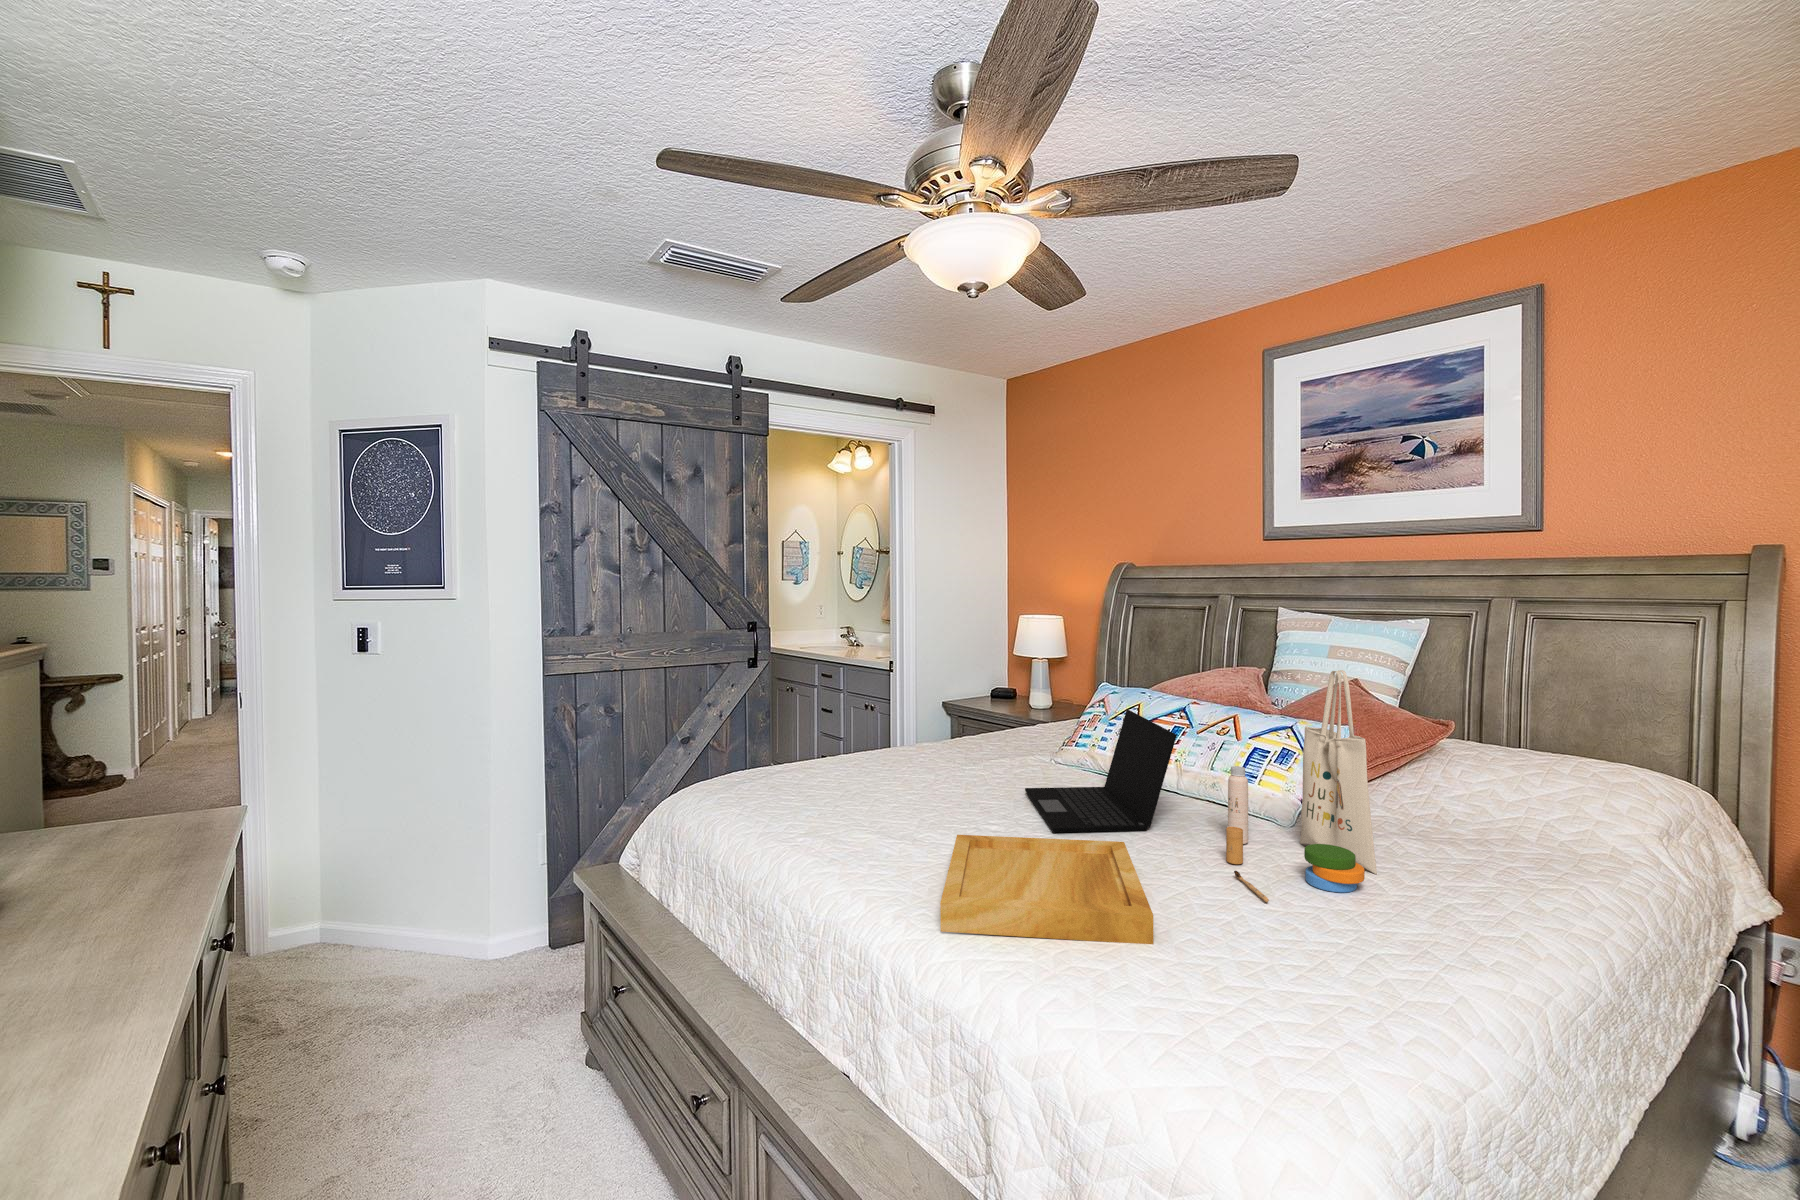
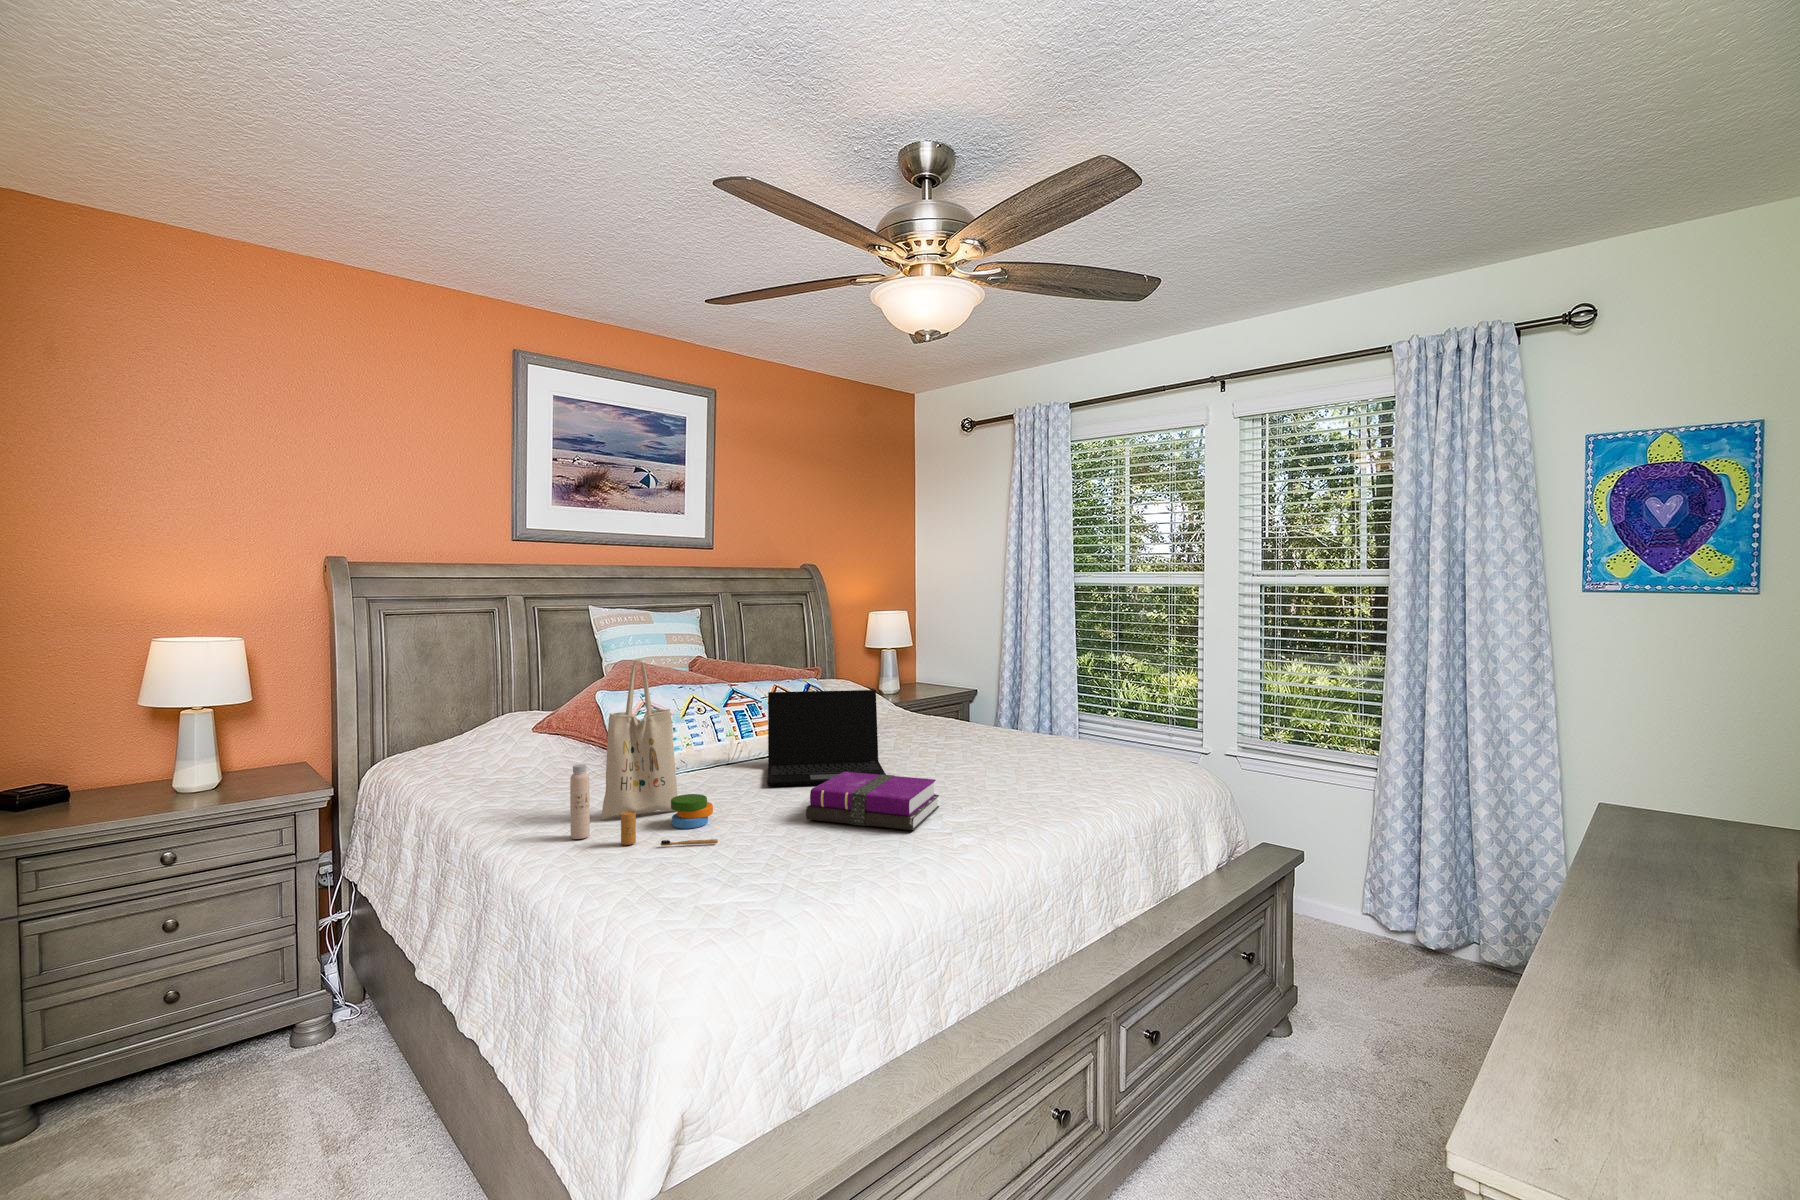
tote bag: present [1226,670,1377,902] -> present [570,660,718,846]
notebook: none [857,781,986,853] -> present [806,772,939,830]
tray: present [940,835,1153,944] -> none [949,756,1085,803]

